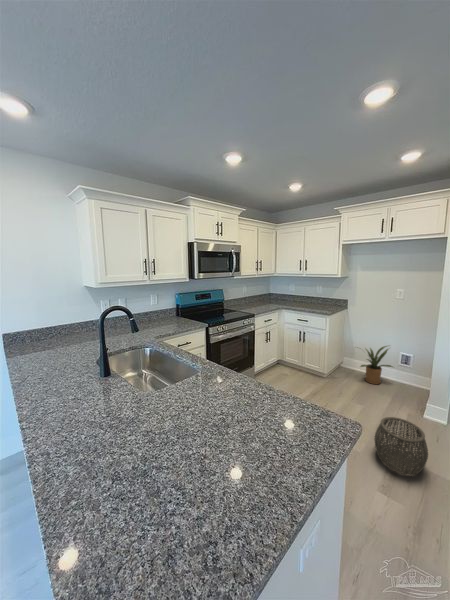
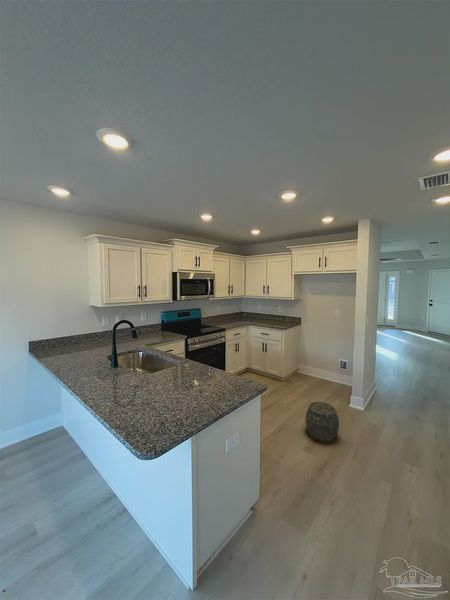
house plant: present [360,346,393,384] -> none [304,353,335,385]

